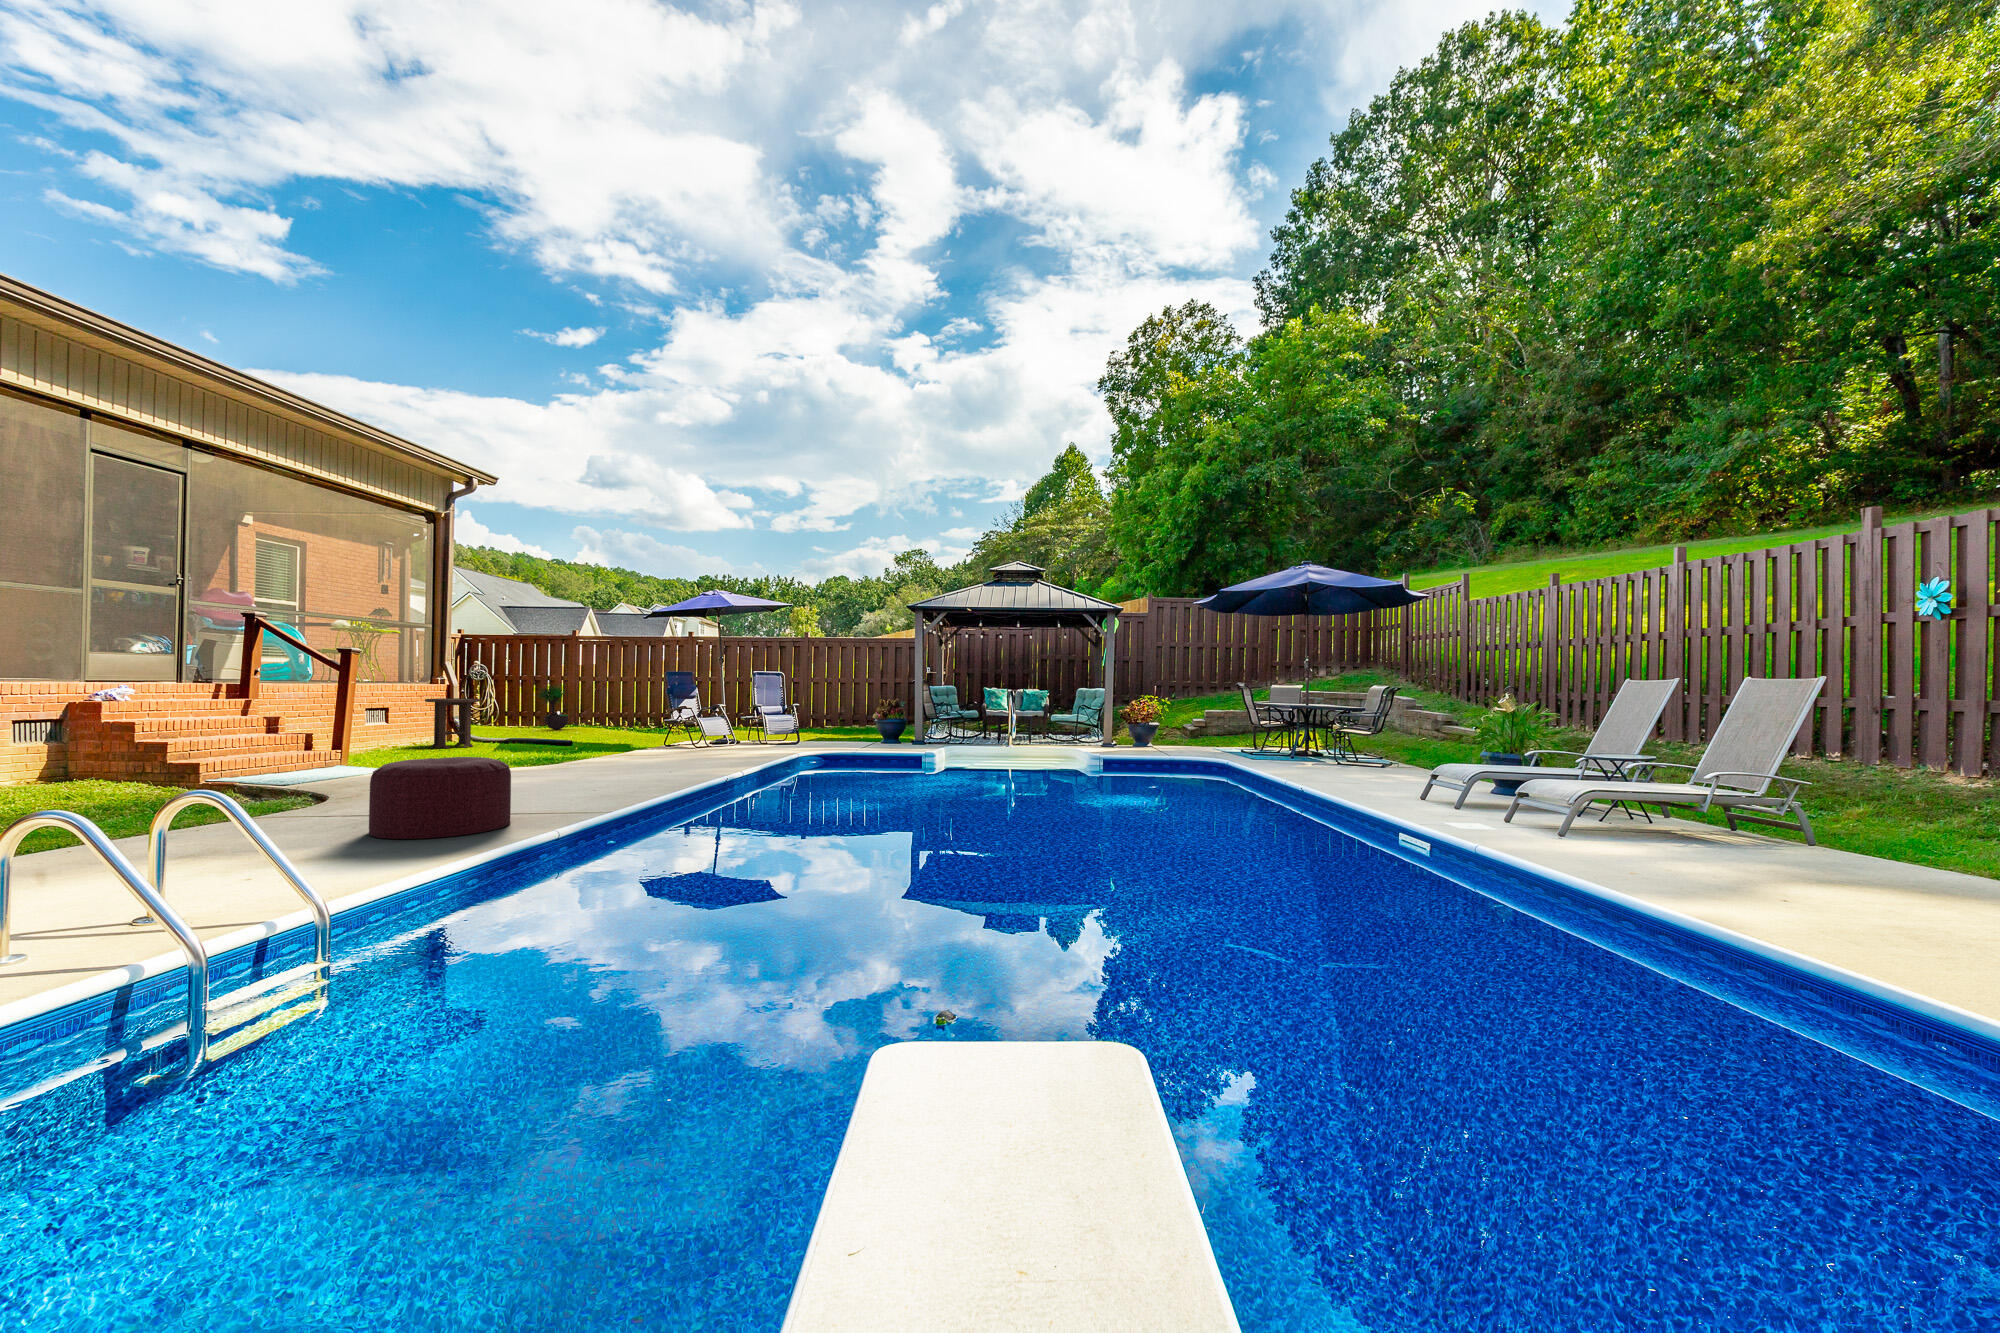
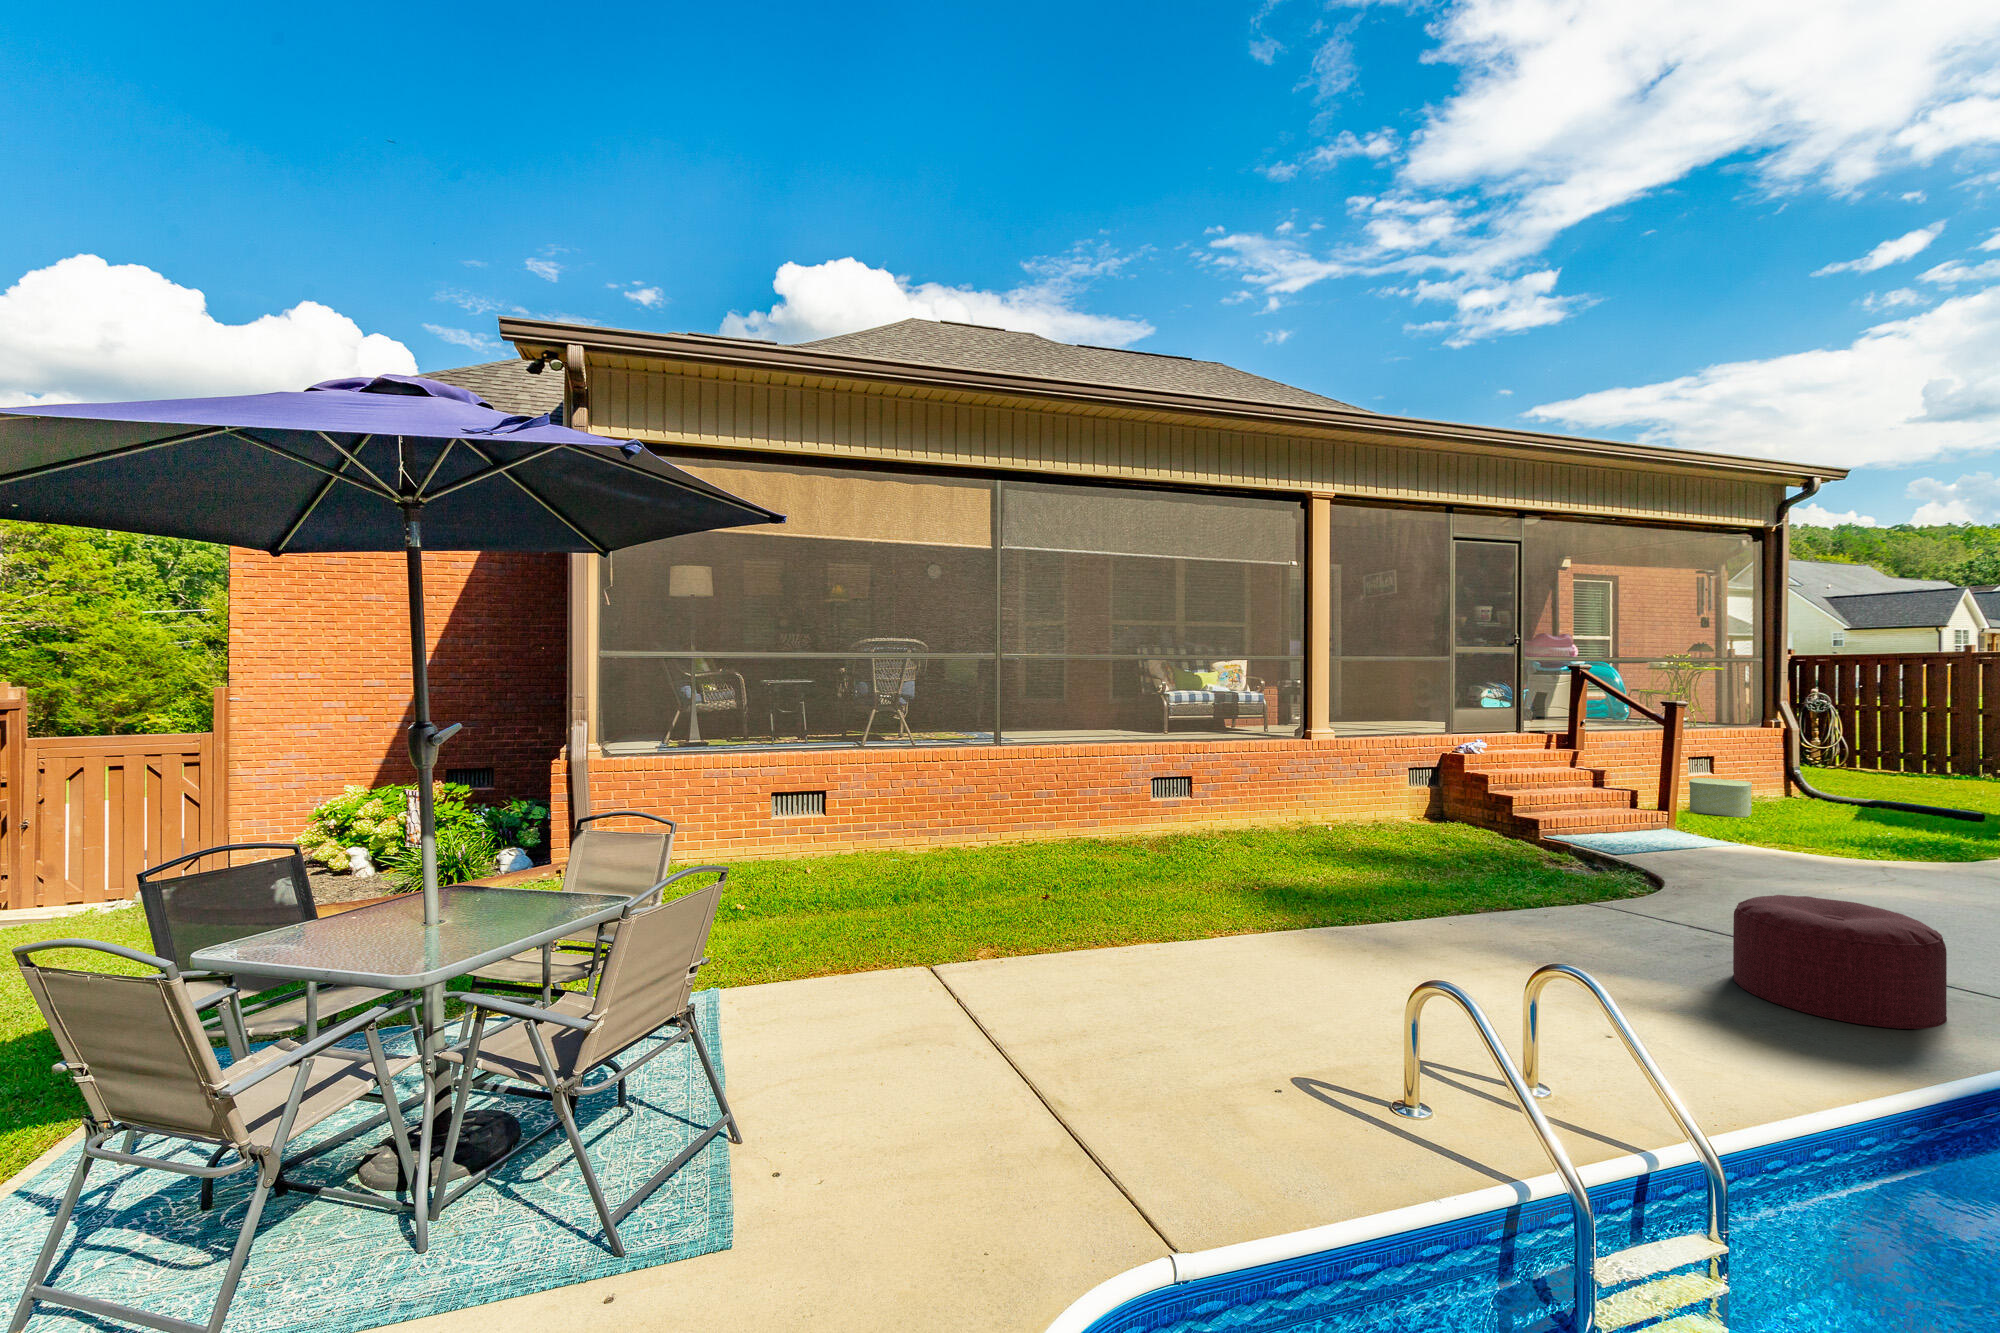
potted tree: present [538,686,568,730] -> none [1911,717,1971,786]
side table: present [425,698,481,749] -> none [1755,746,1833,812]
storage box: none [367,726,420,756] -> present [1689,778,1752,817]

